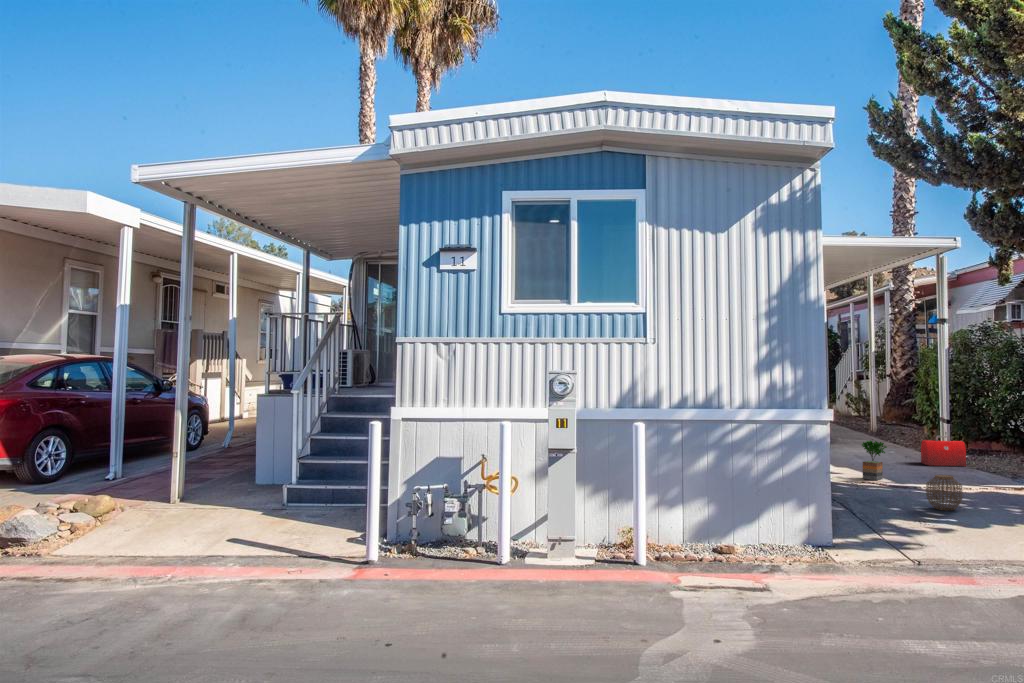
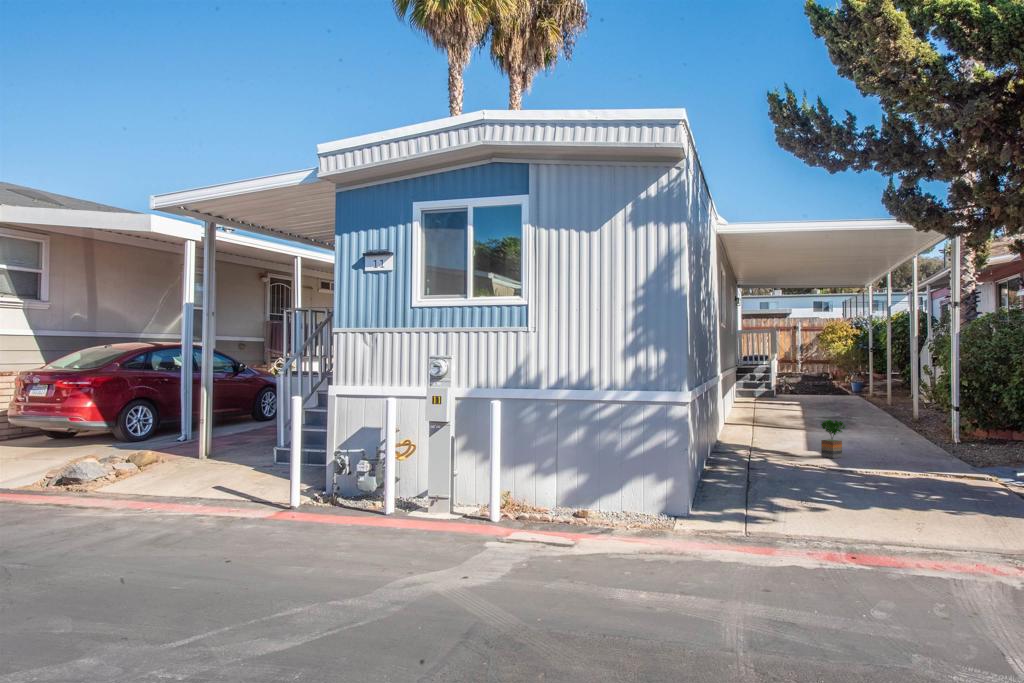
toolbox: present [921,436,966,466] -> none [910,416,951,447]
woven basket: present [926,475,962,510] -> none [836,454,871,489]

